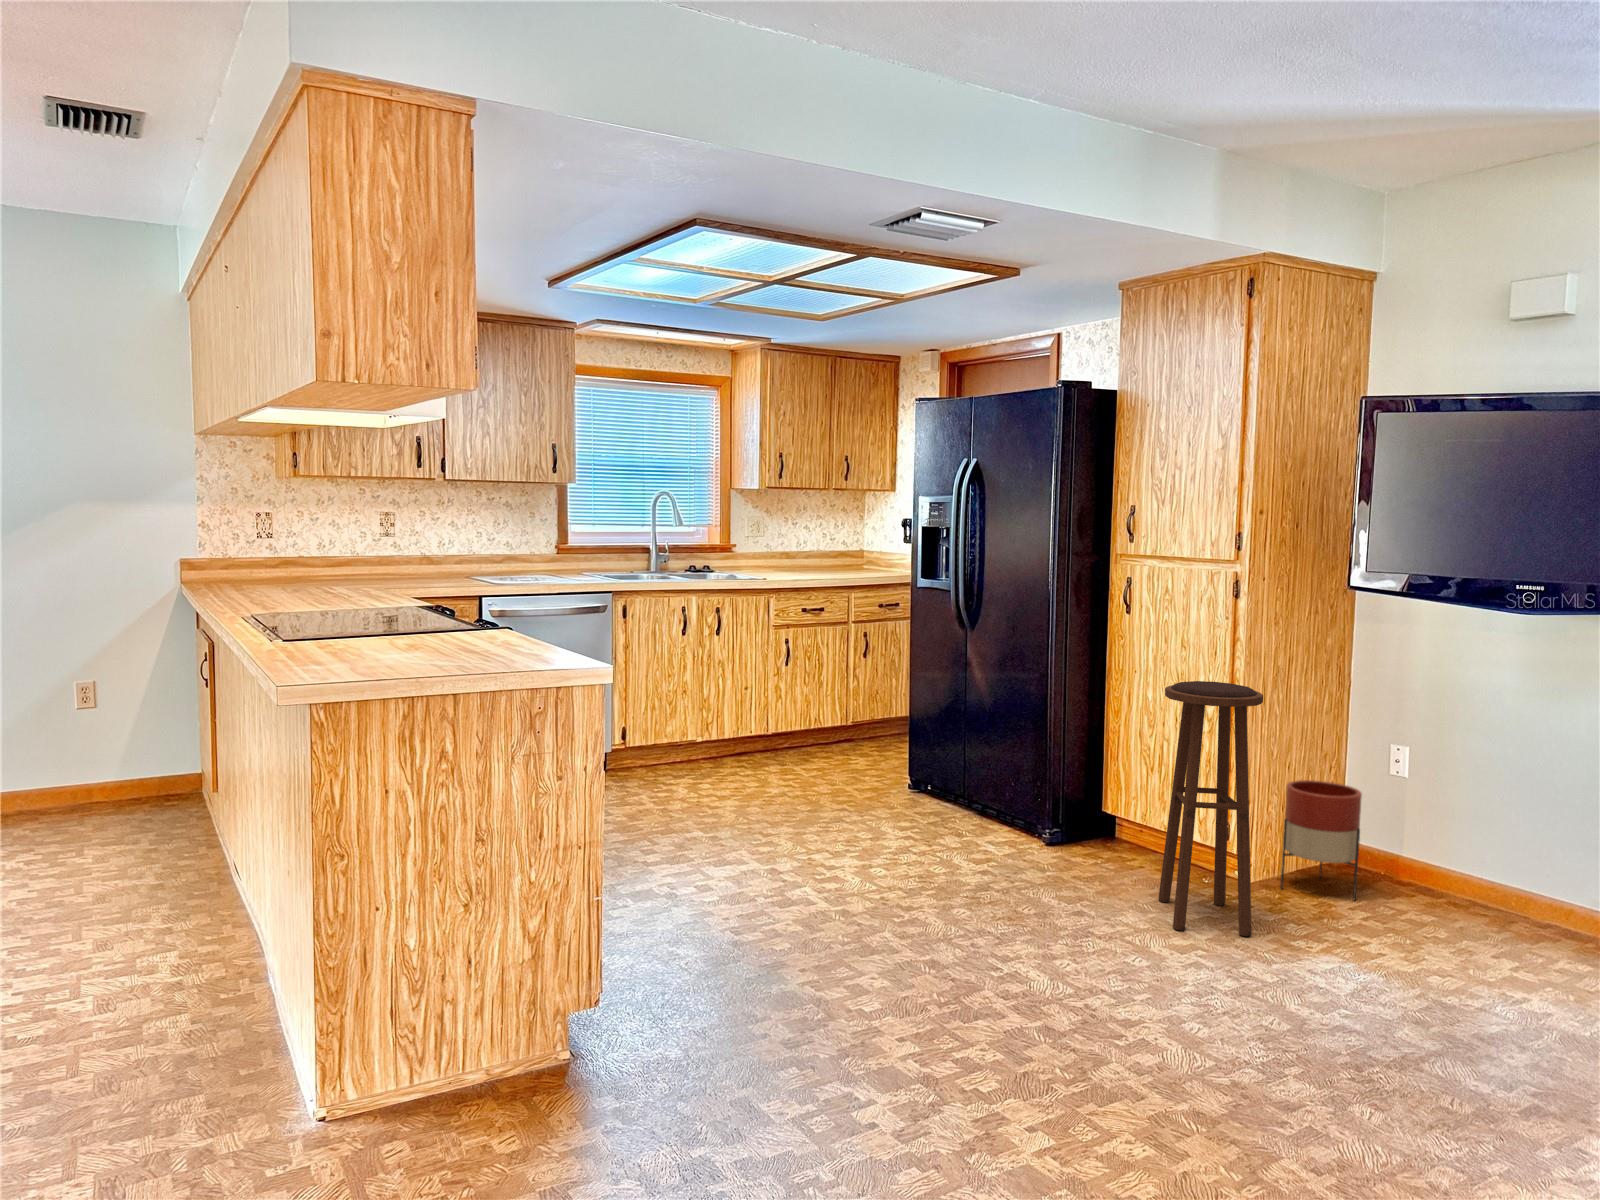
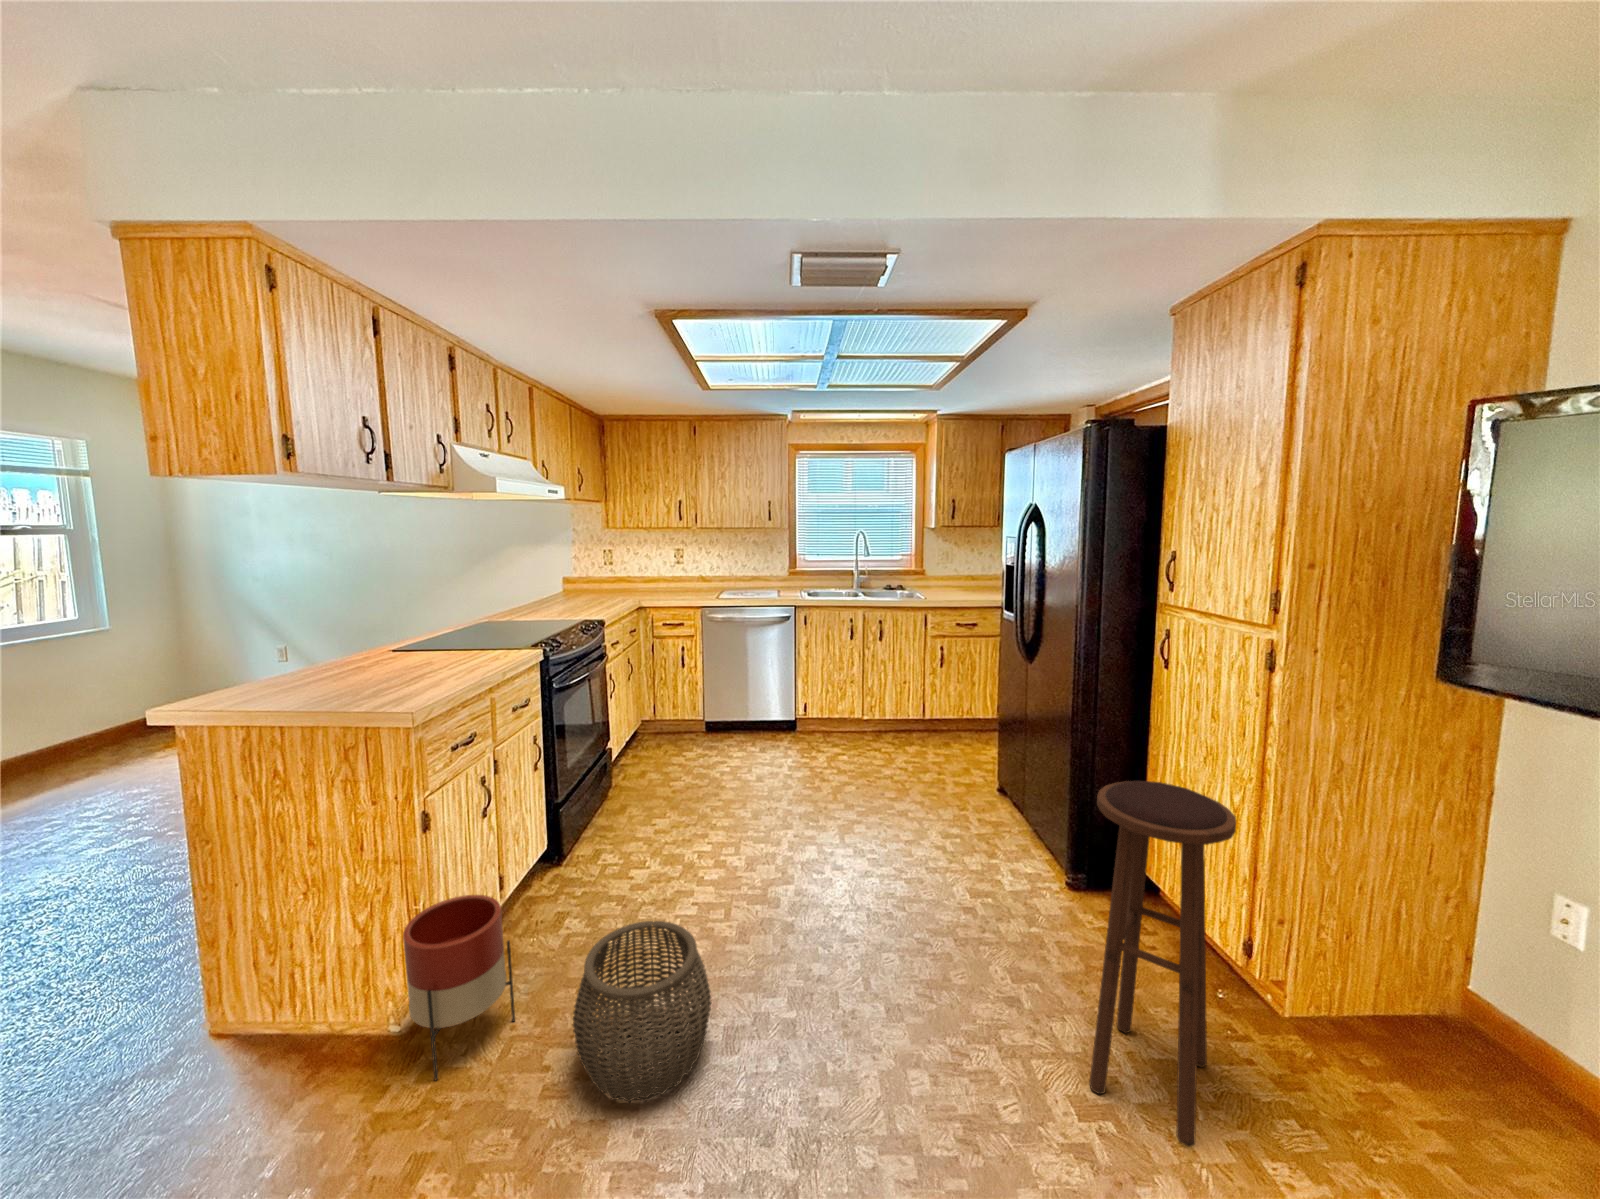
planter: present [1280,780,1362,900] -> present [403,895,515,1080]
woven basket: none [791,872,927,1024] -> present [573,921,711,1102]

